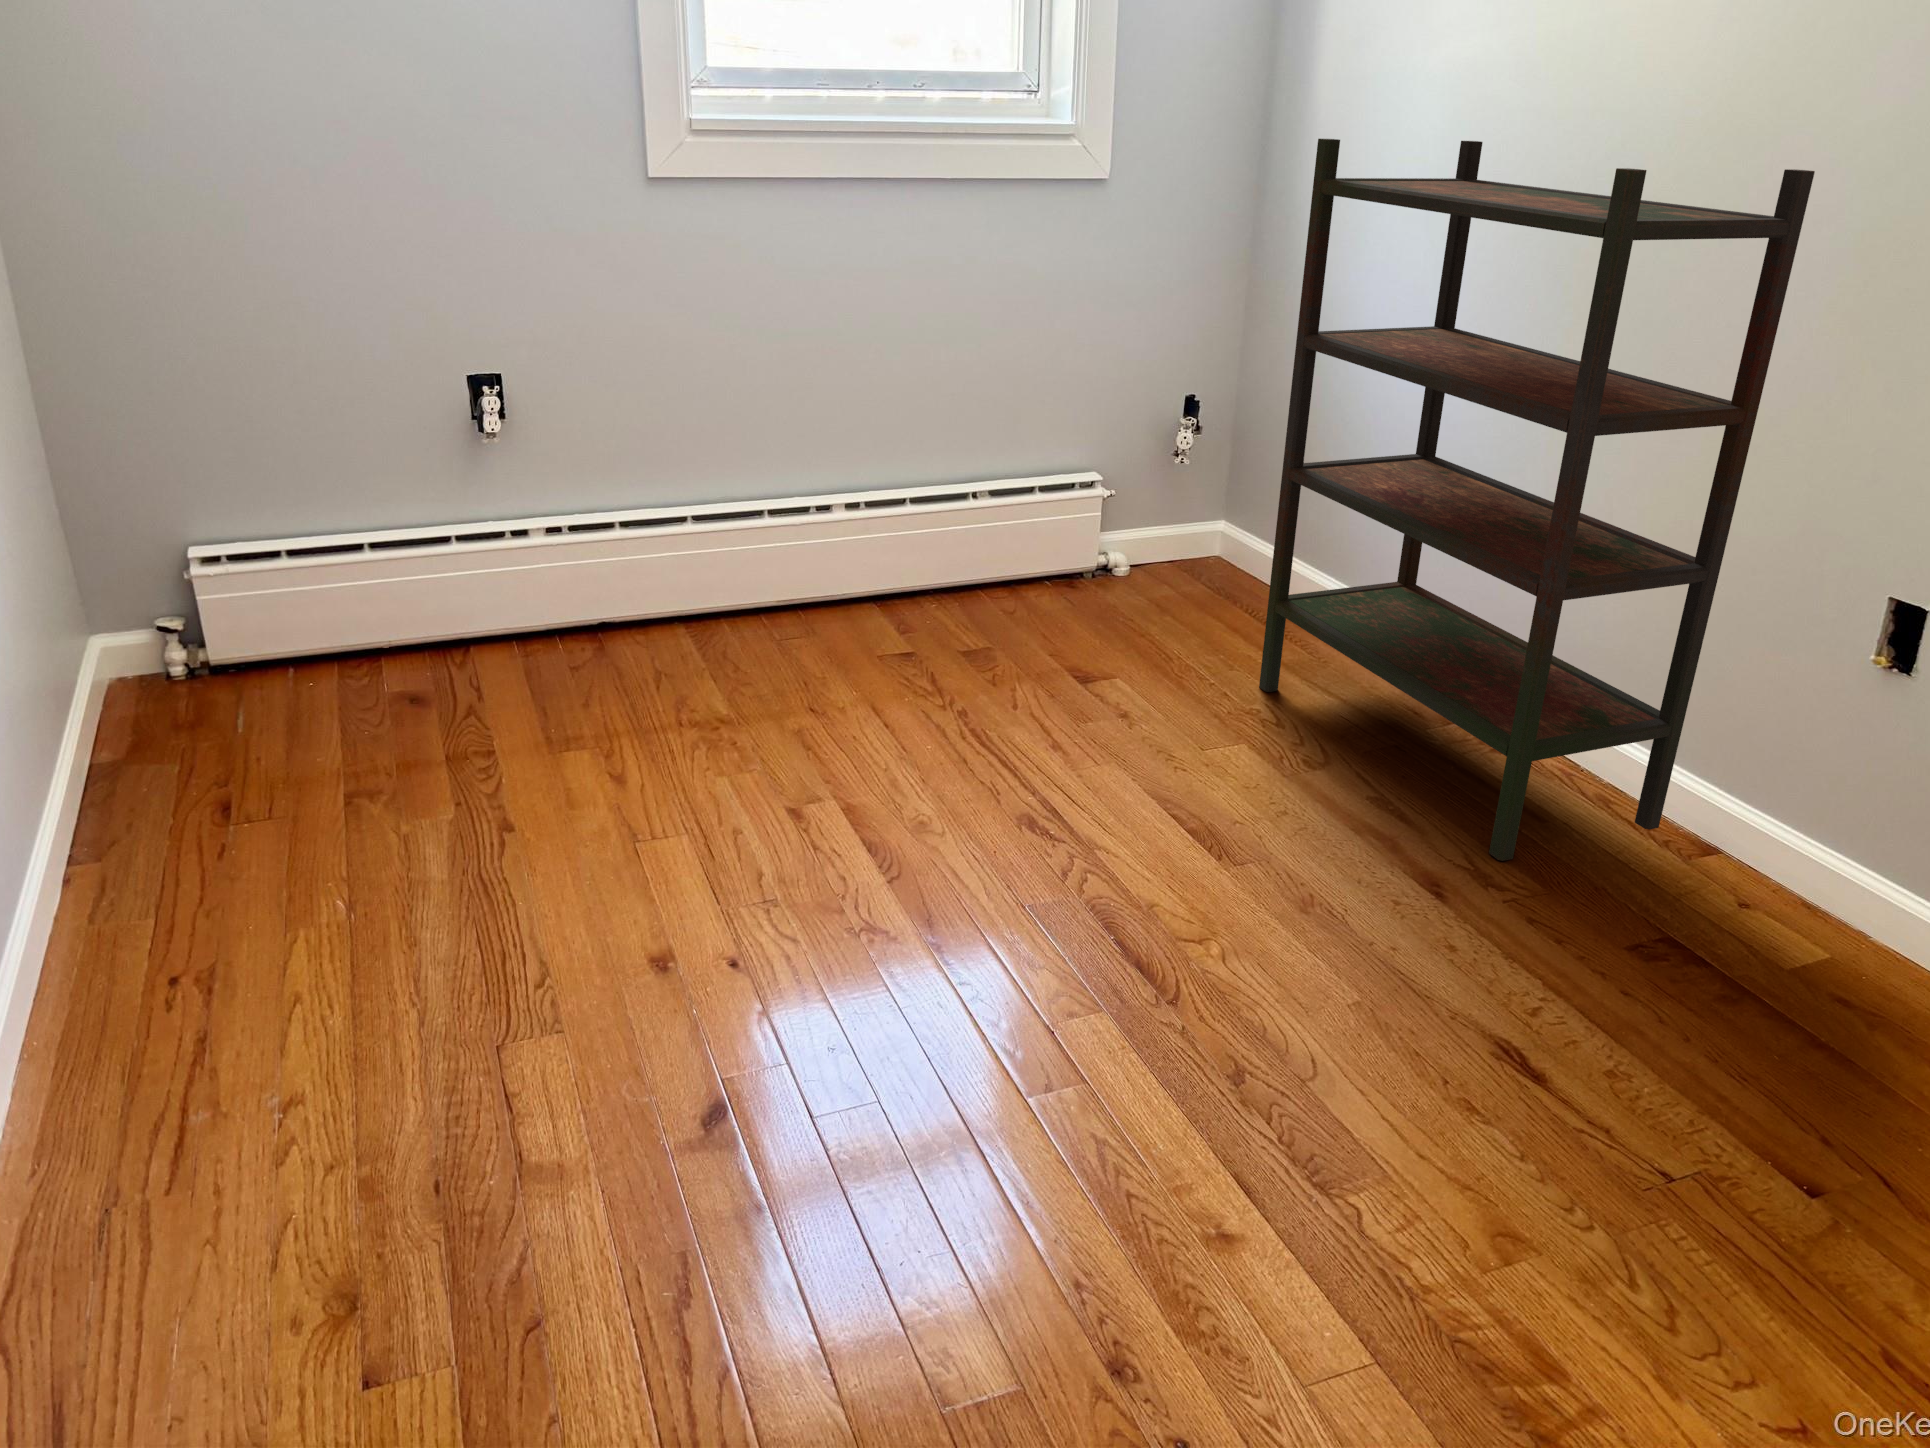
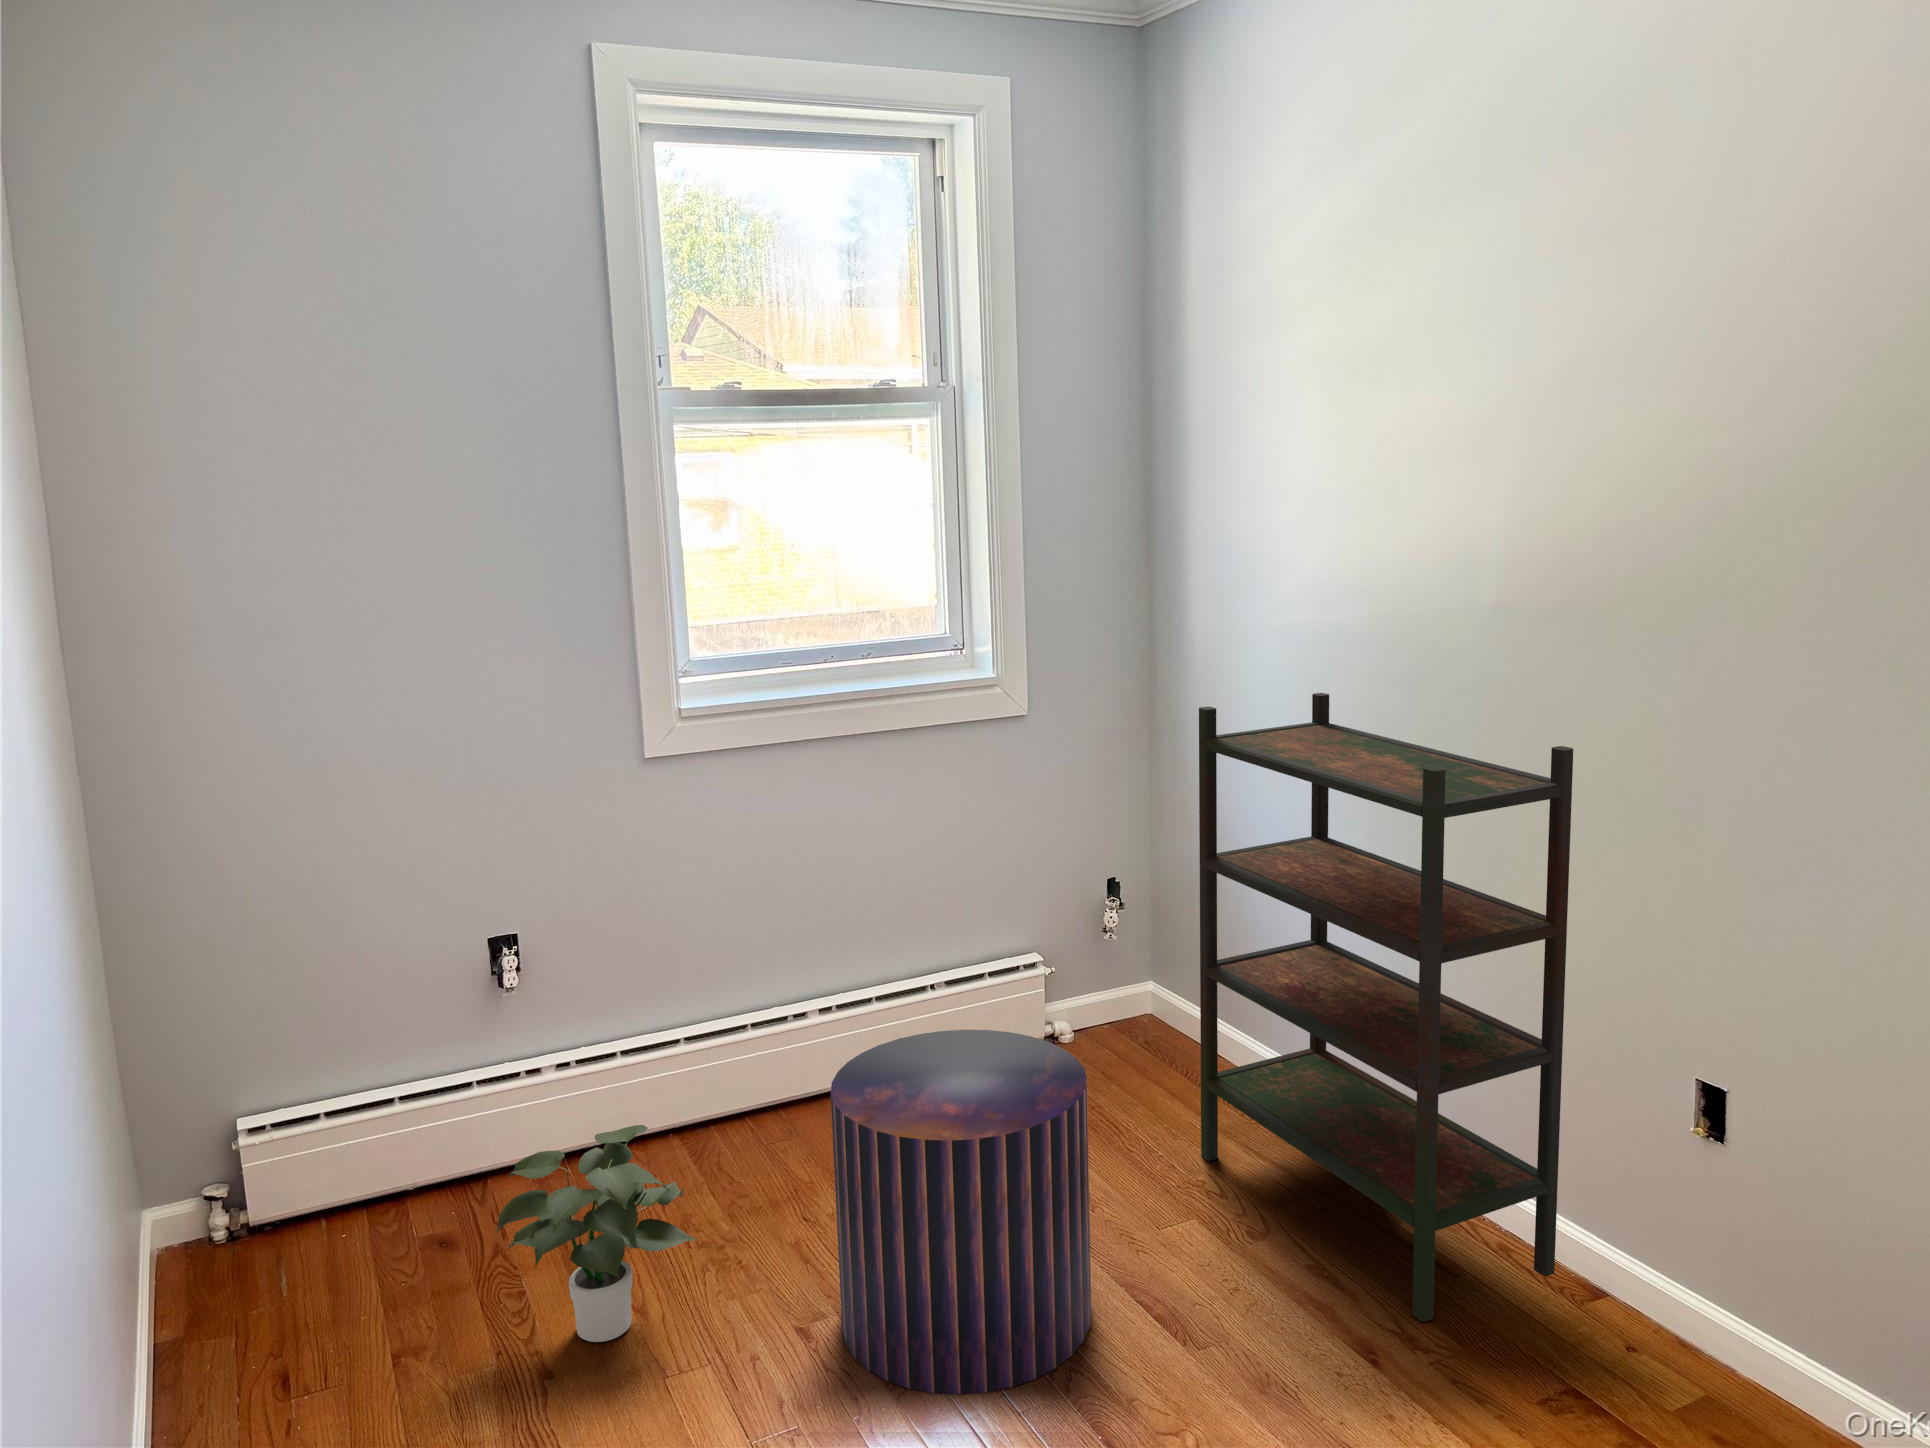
pouf: none [831,499,1137,884] -> present [831,1030,1091,1394]
potted plant: none [448,573,678,801] -> present [496,1125,696,1342]

